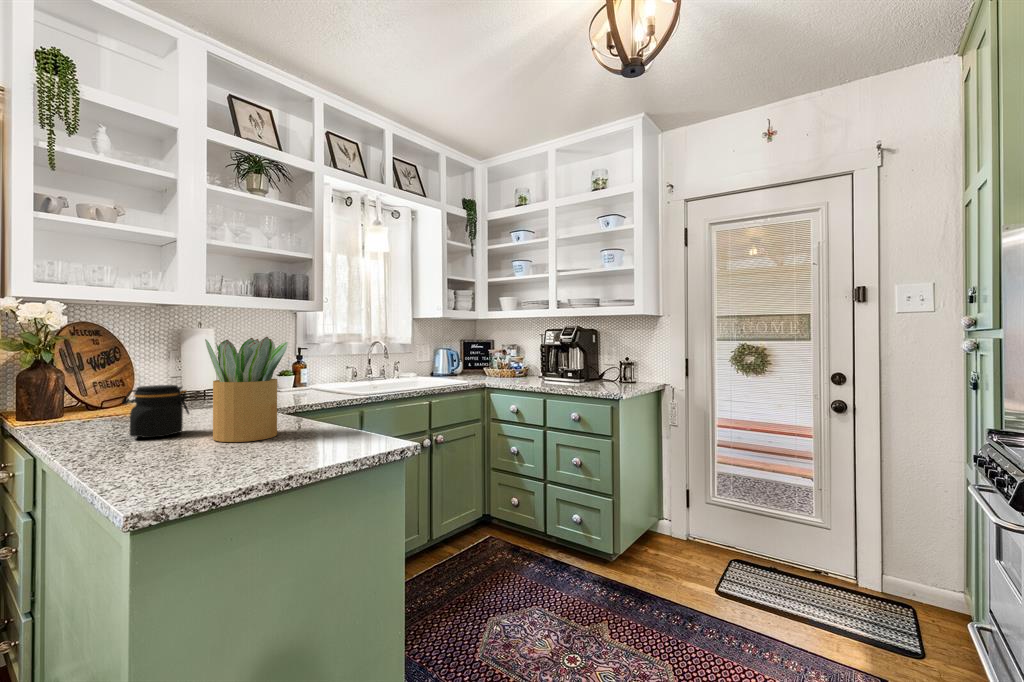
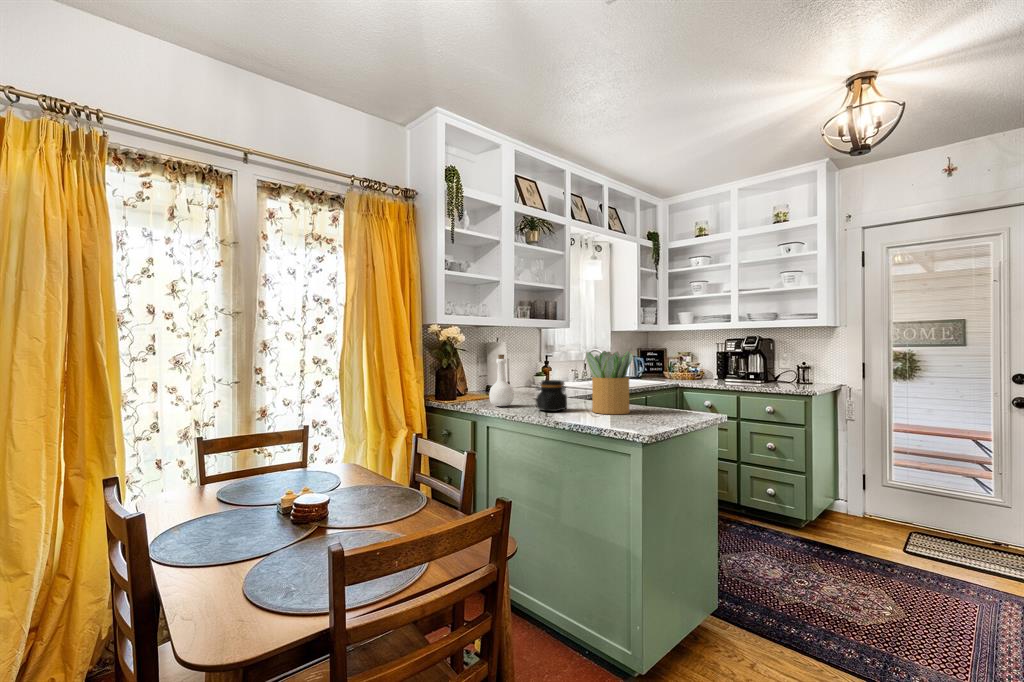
bottle: none [79,345,130,428] -> present [489,355,514,406]

